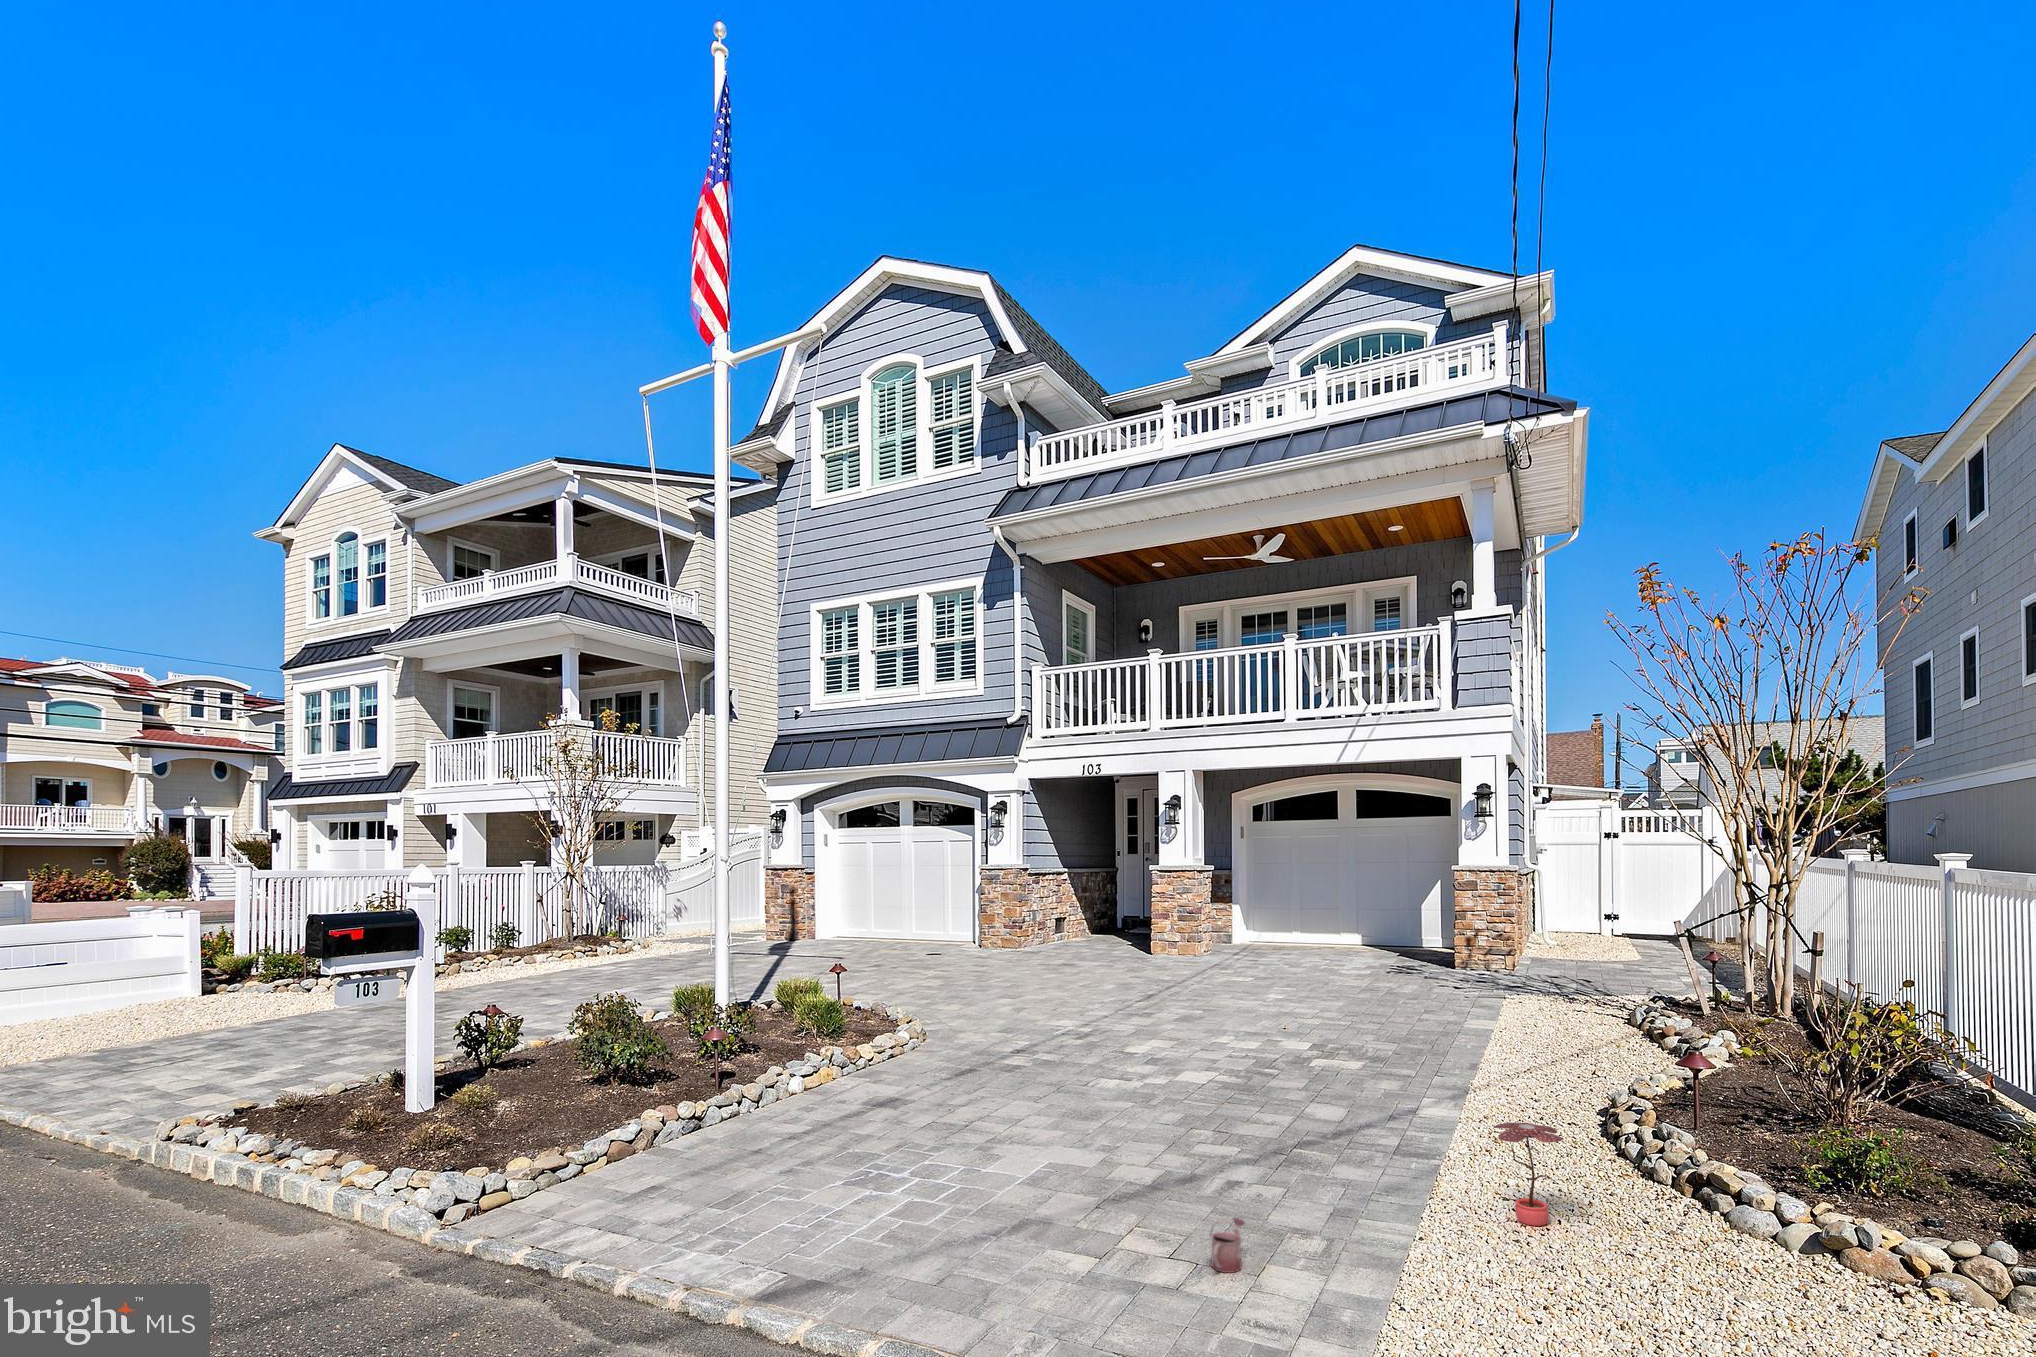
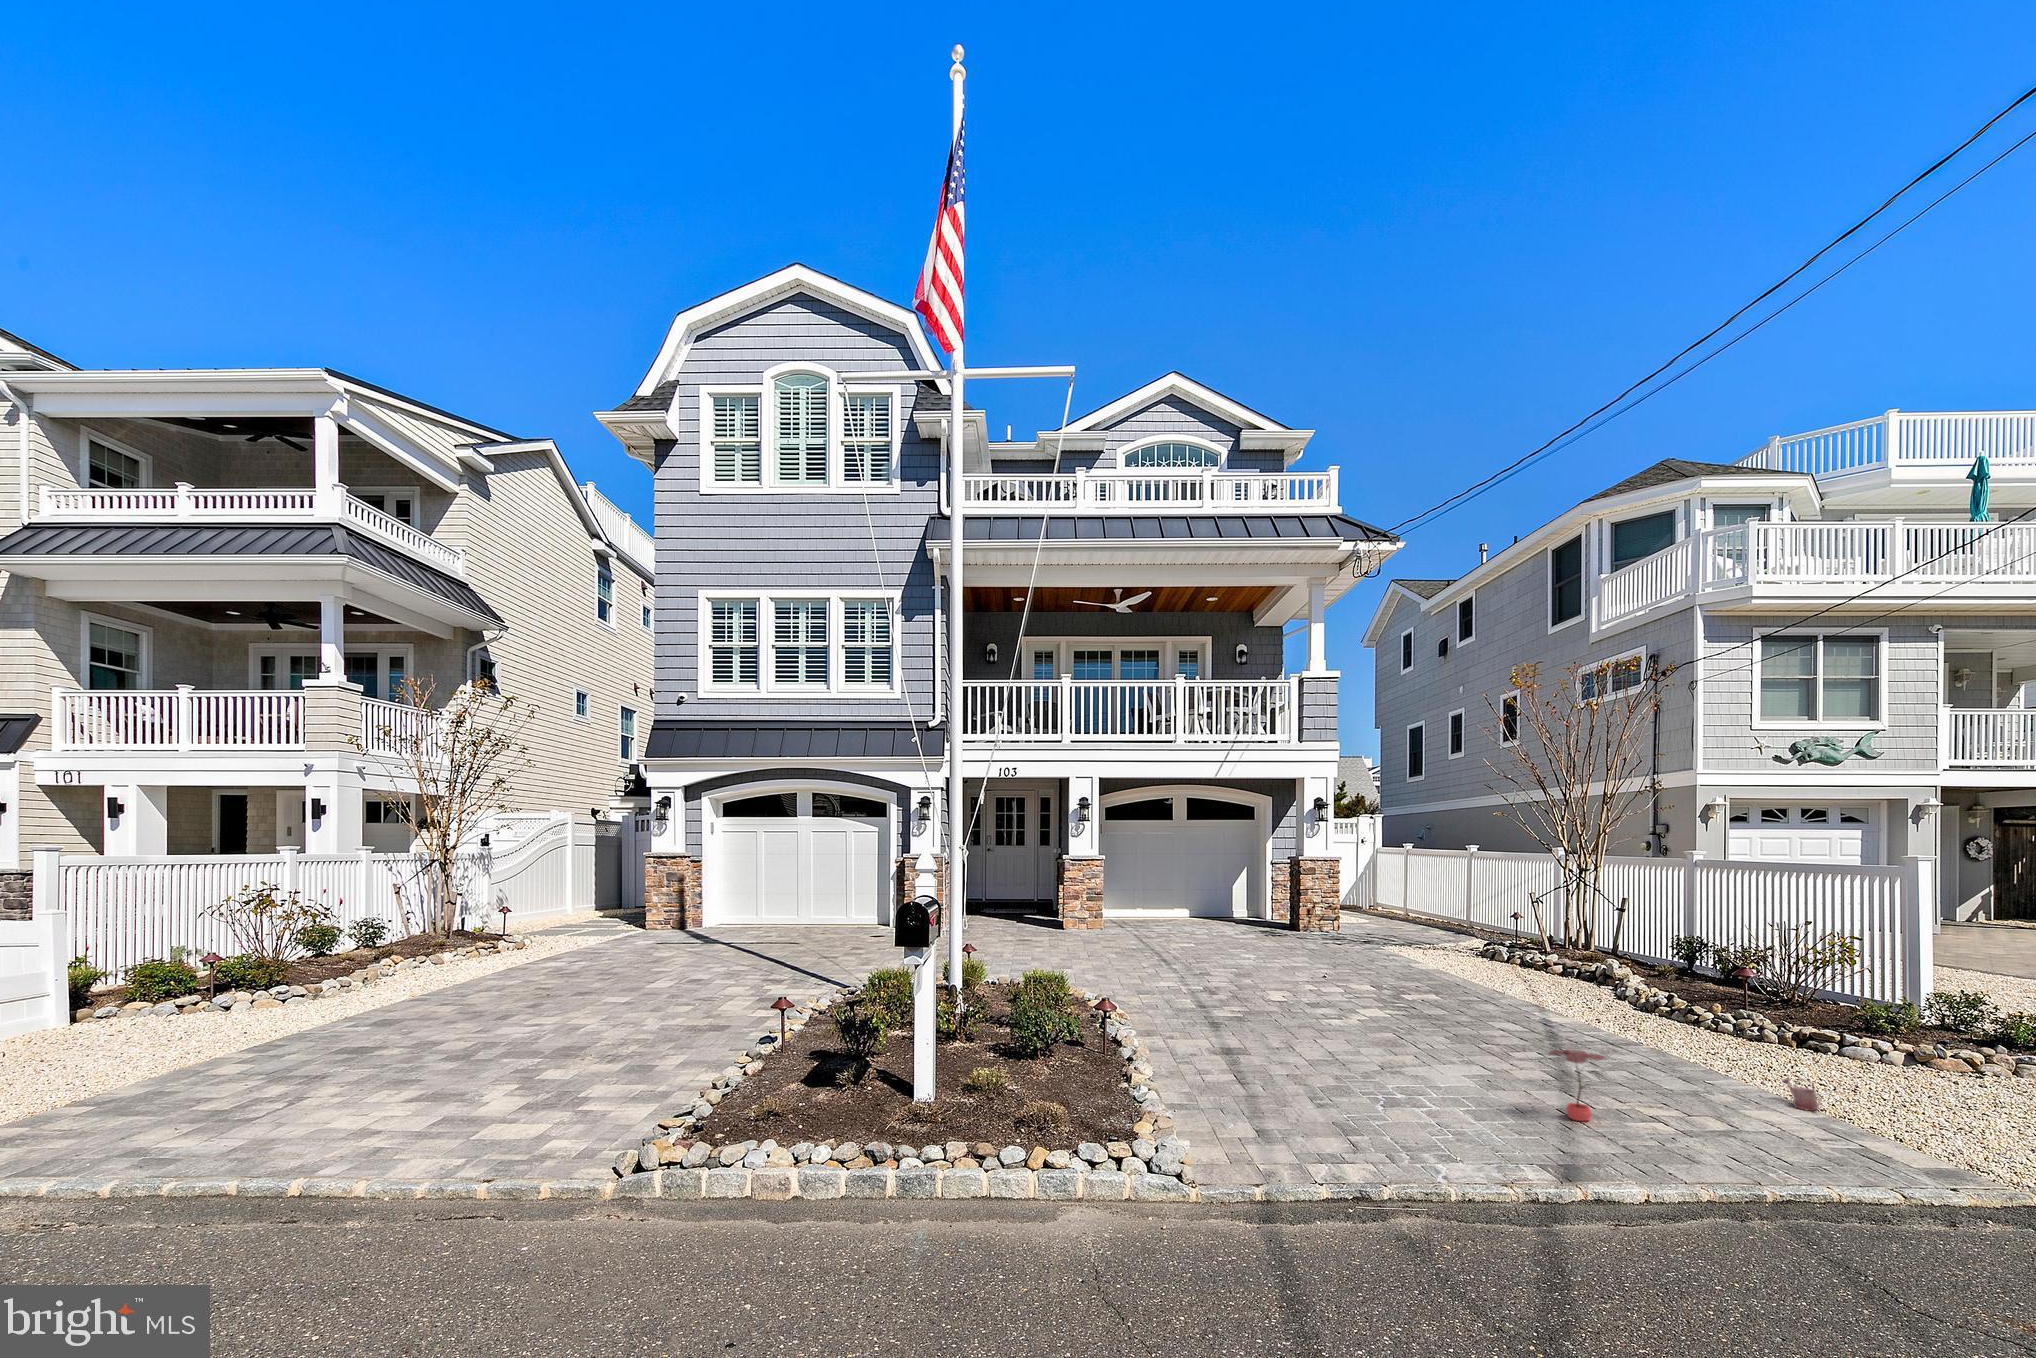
potted plant: present [1494,1123,1563,1226] -> present [1548,1049,1604,1121]

